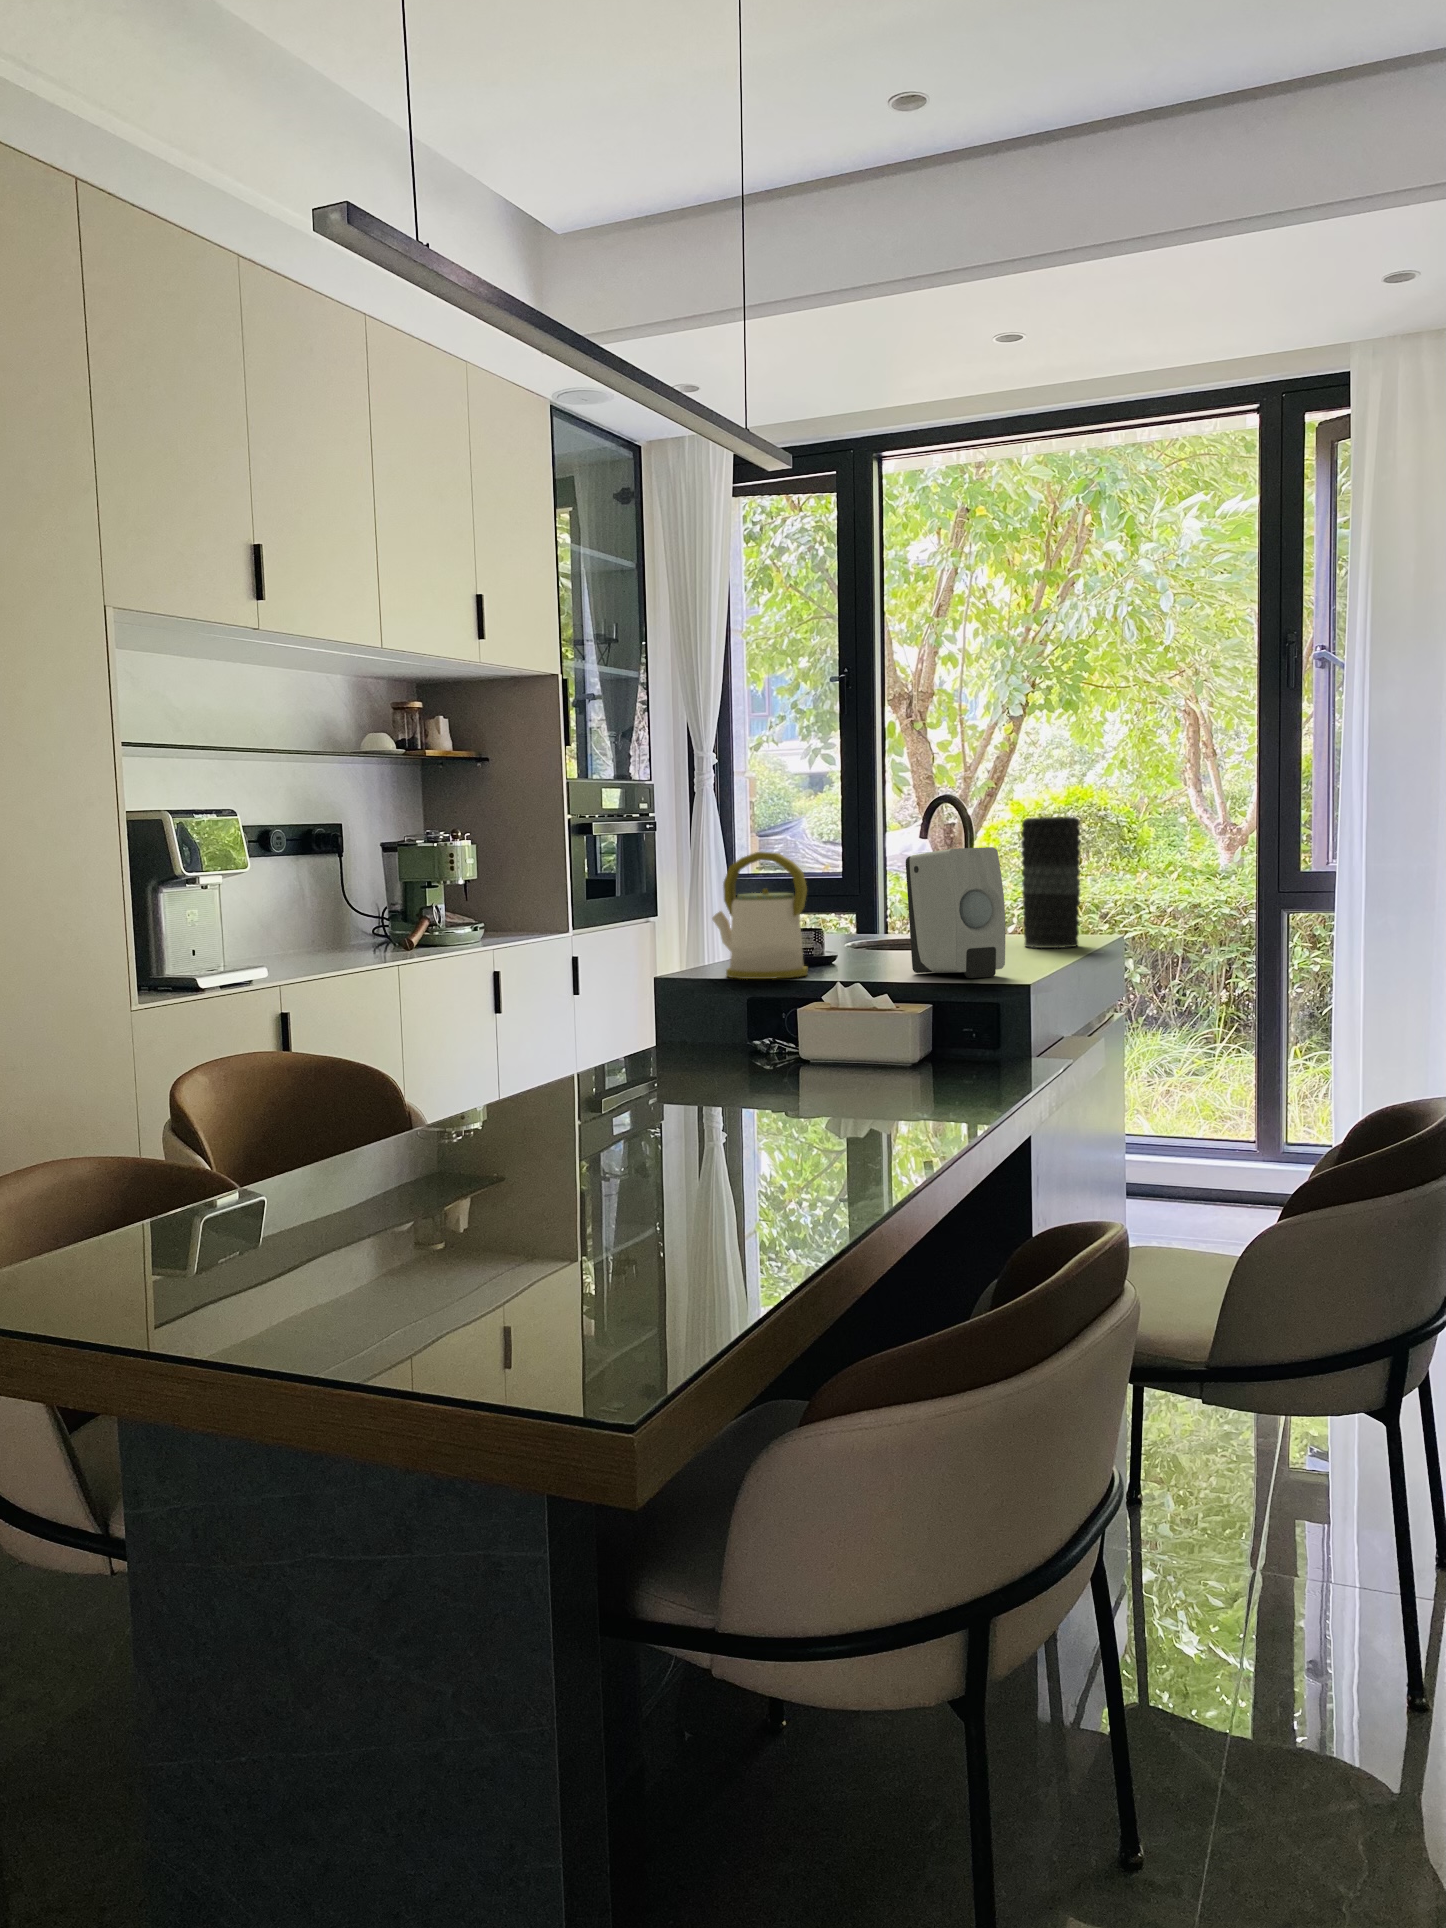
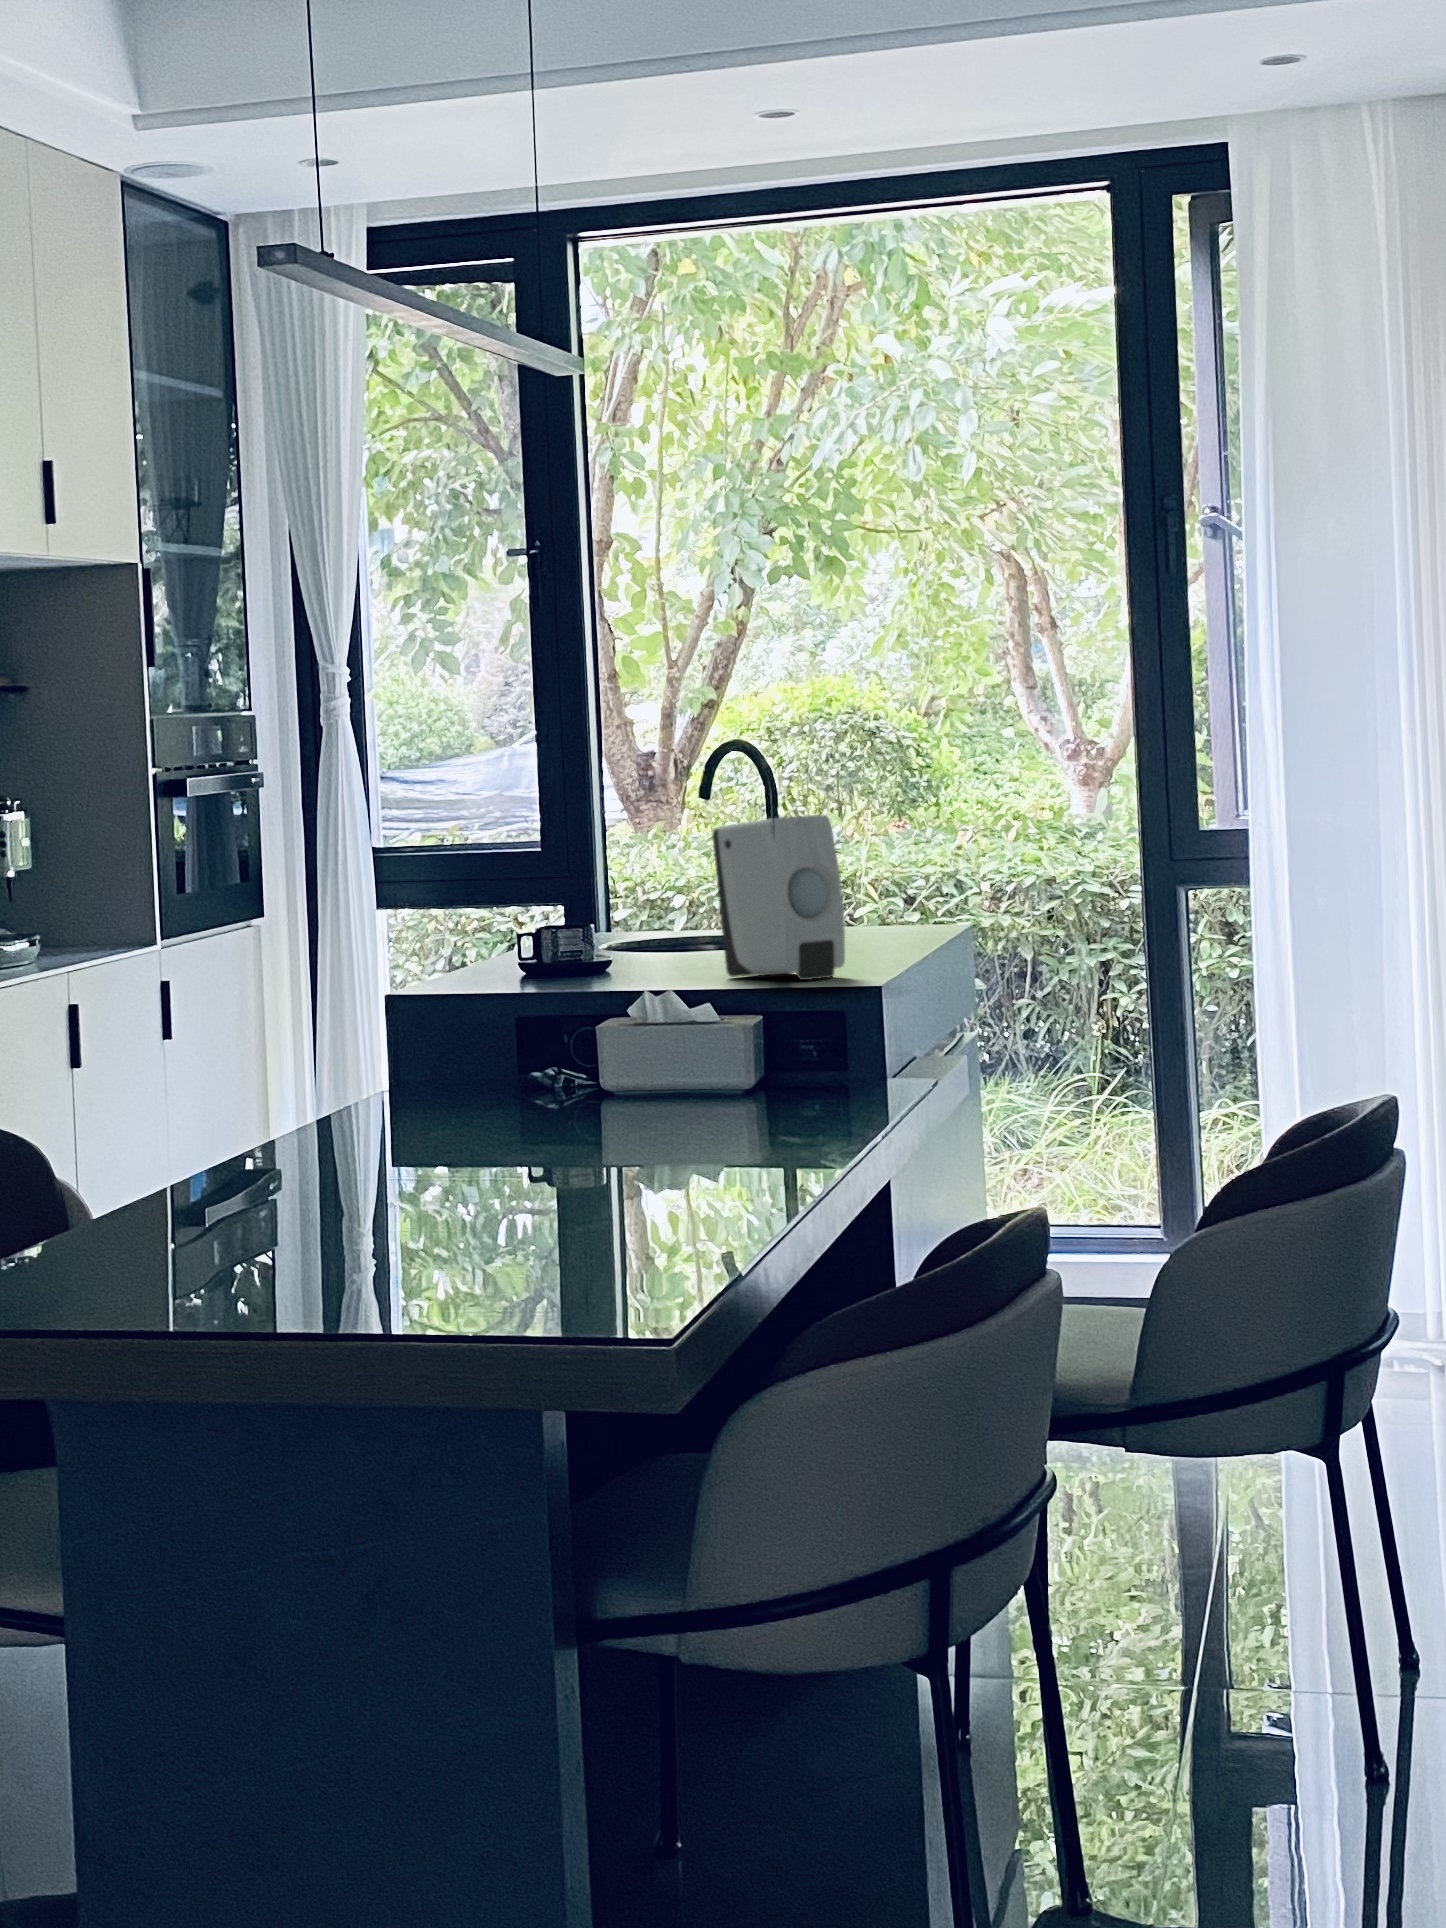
vase: present [1021,817,1080,948] -> none [839,769,920,942]
kettle: present [712,852,807,979] -> none [464,826,592,991]

